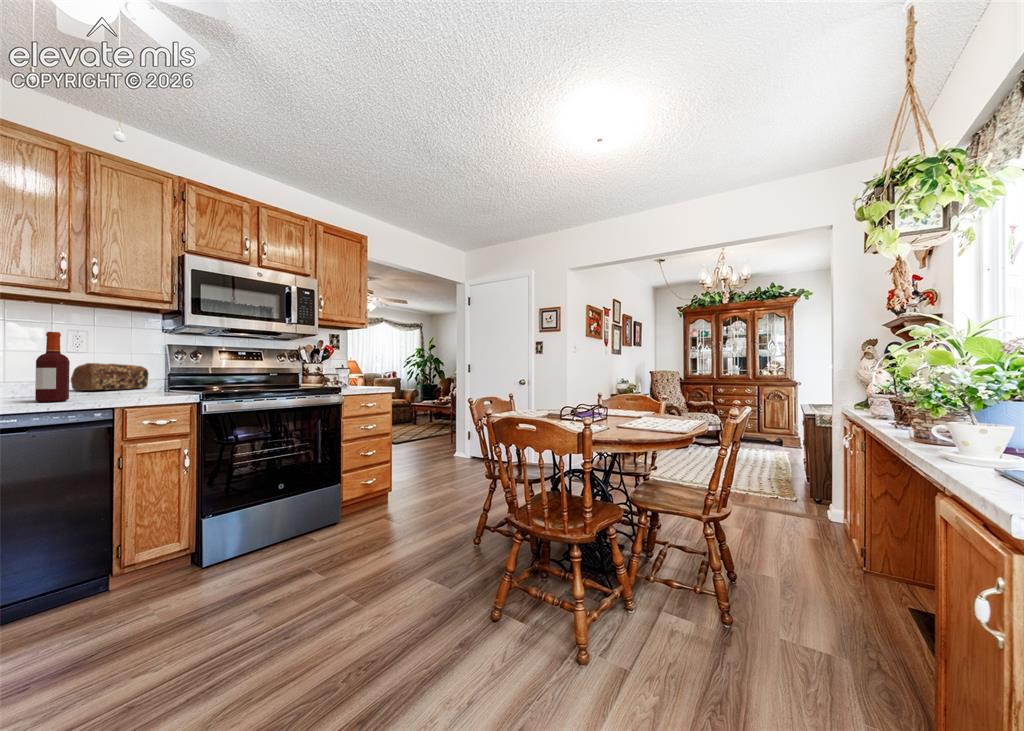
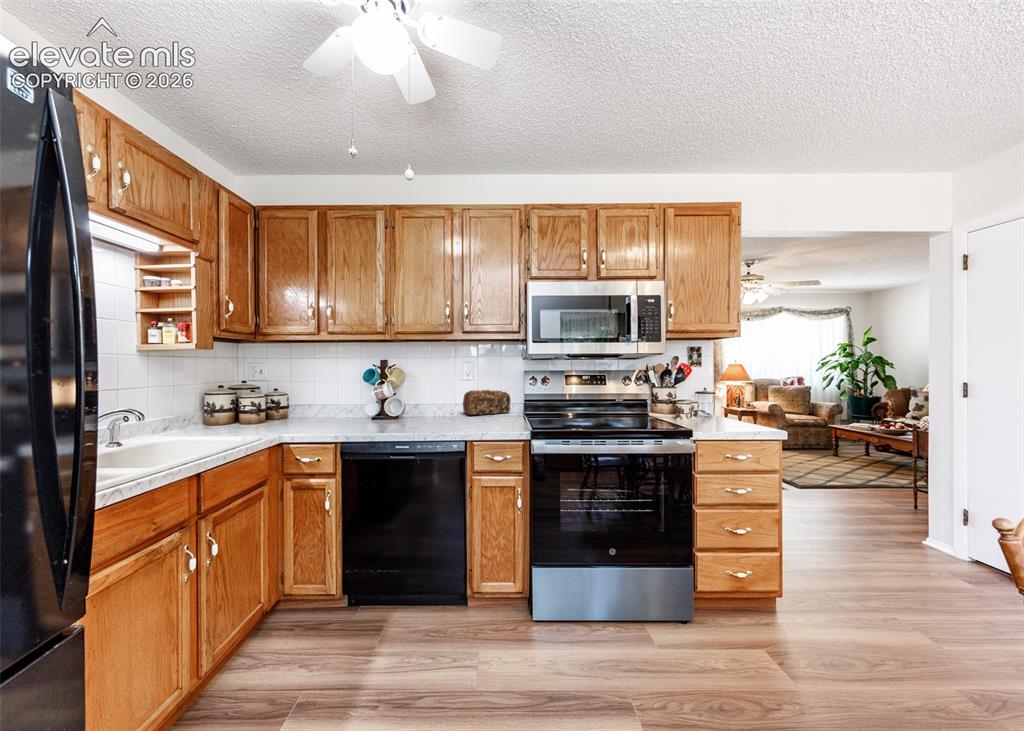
bottle: present [35,332,70,402] -> none [417,372,436,433]

